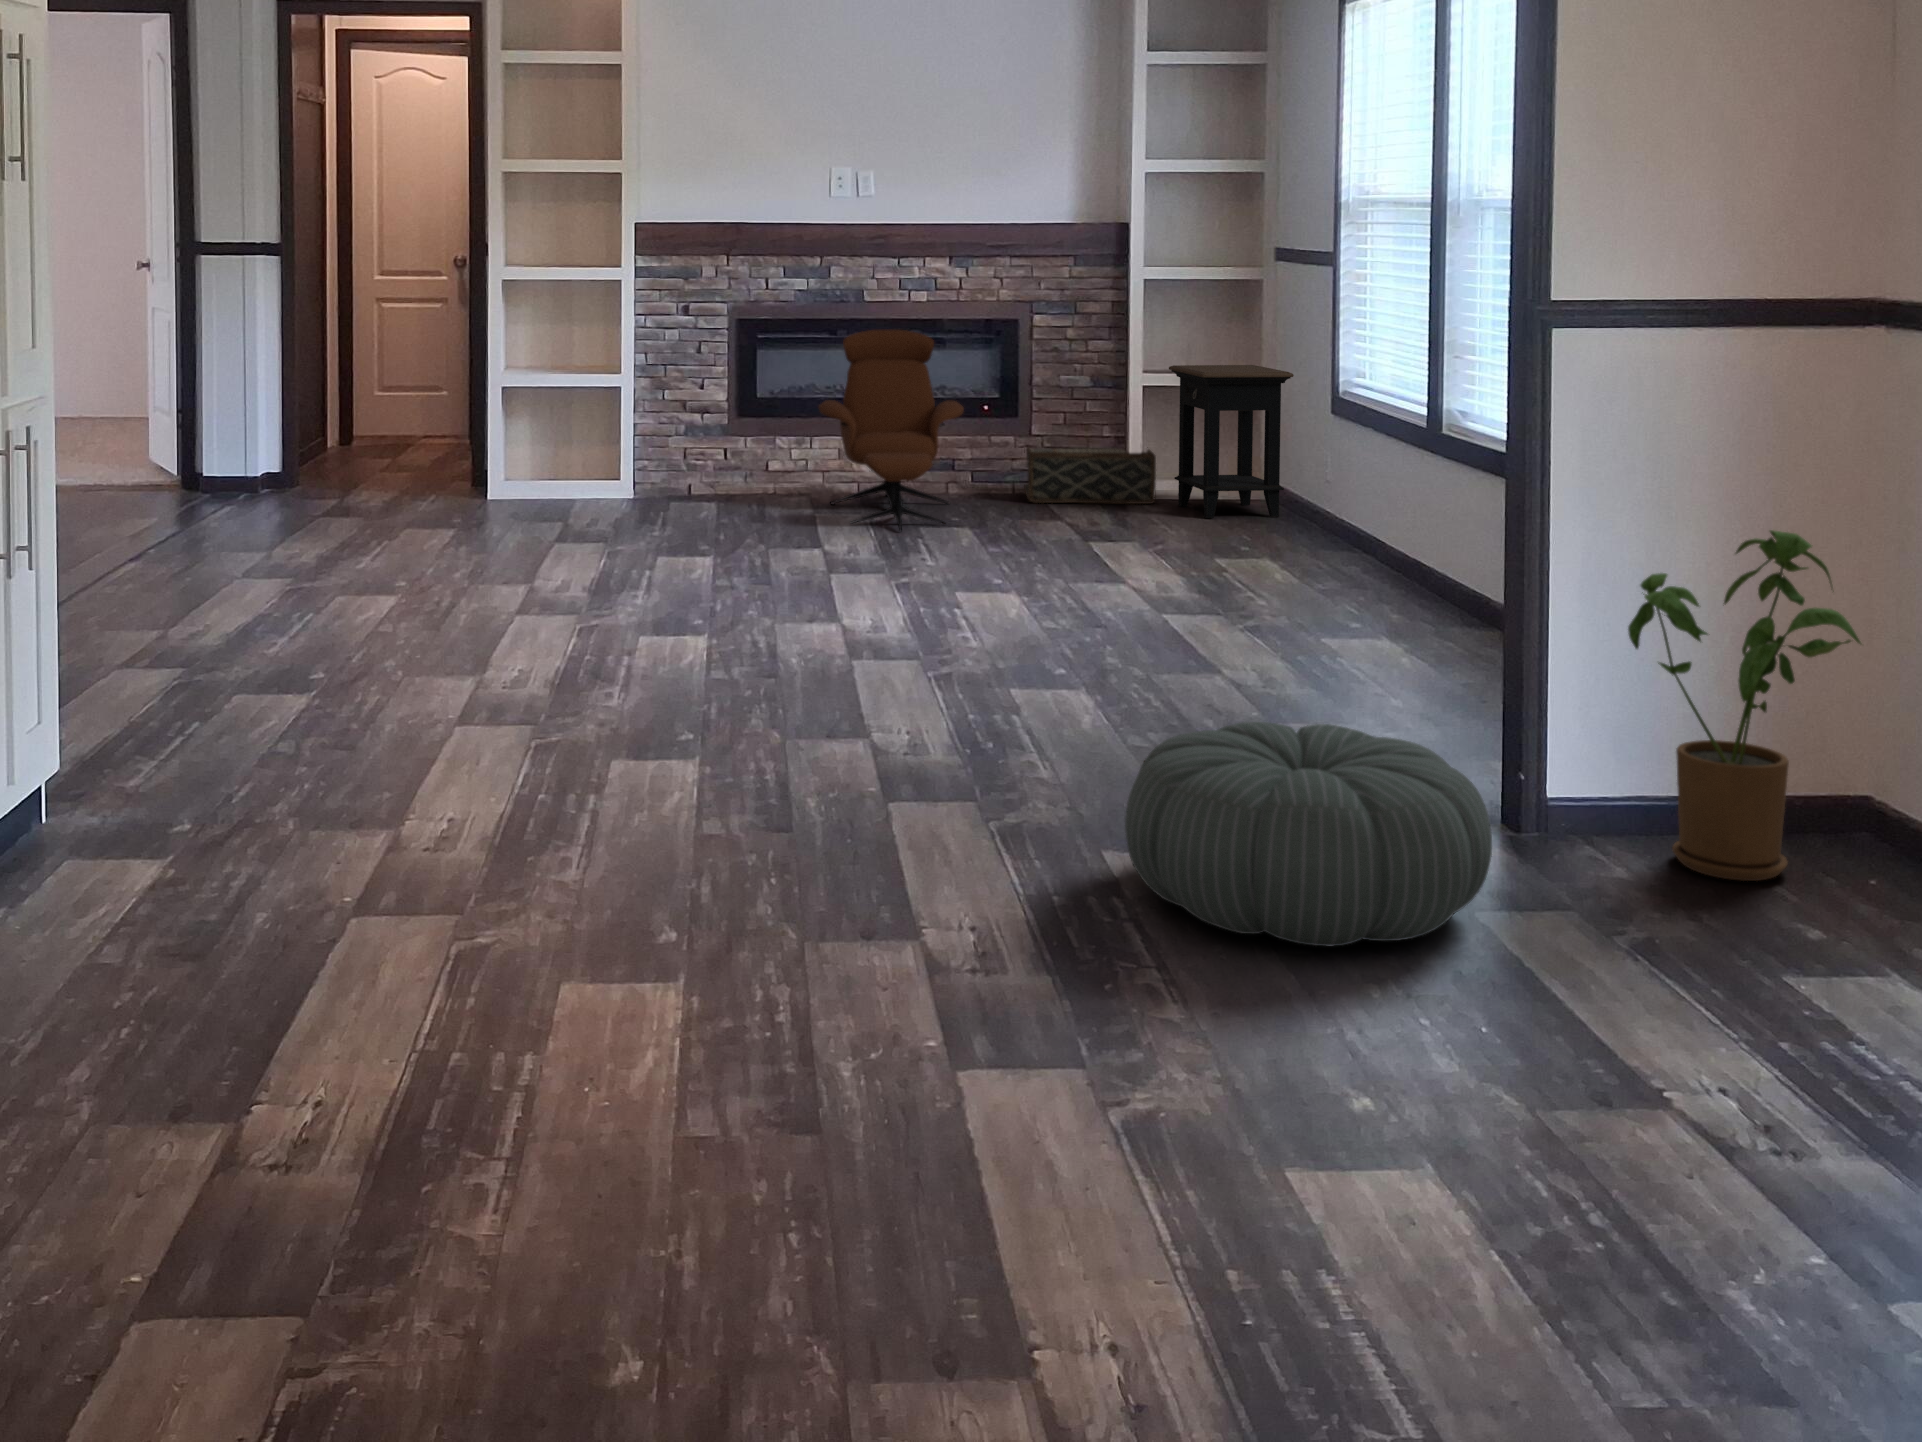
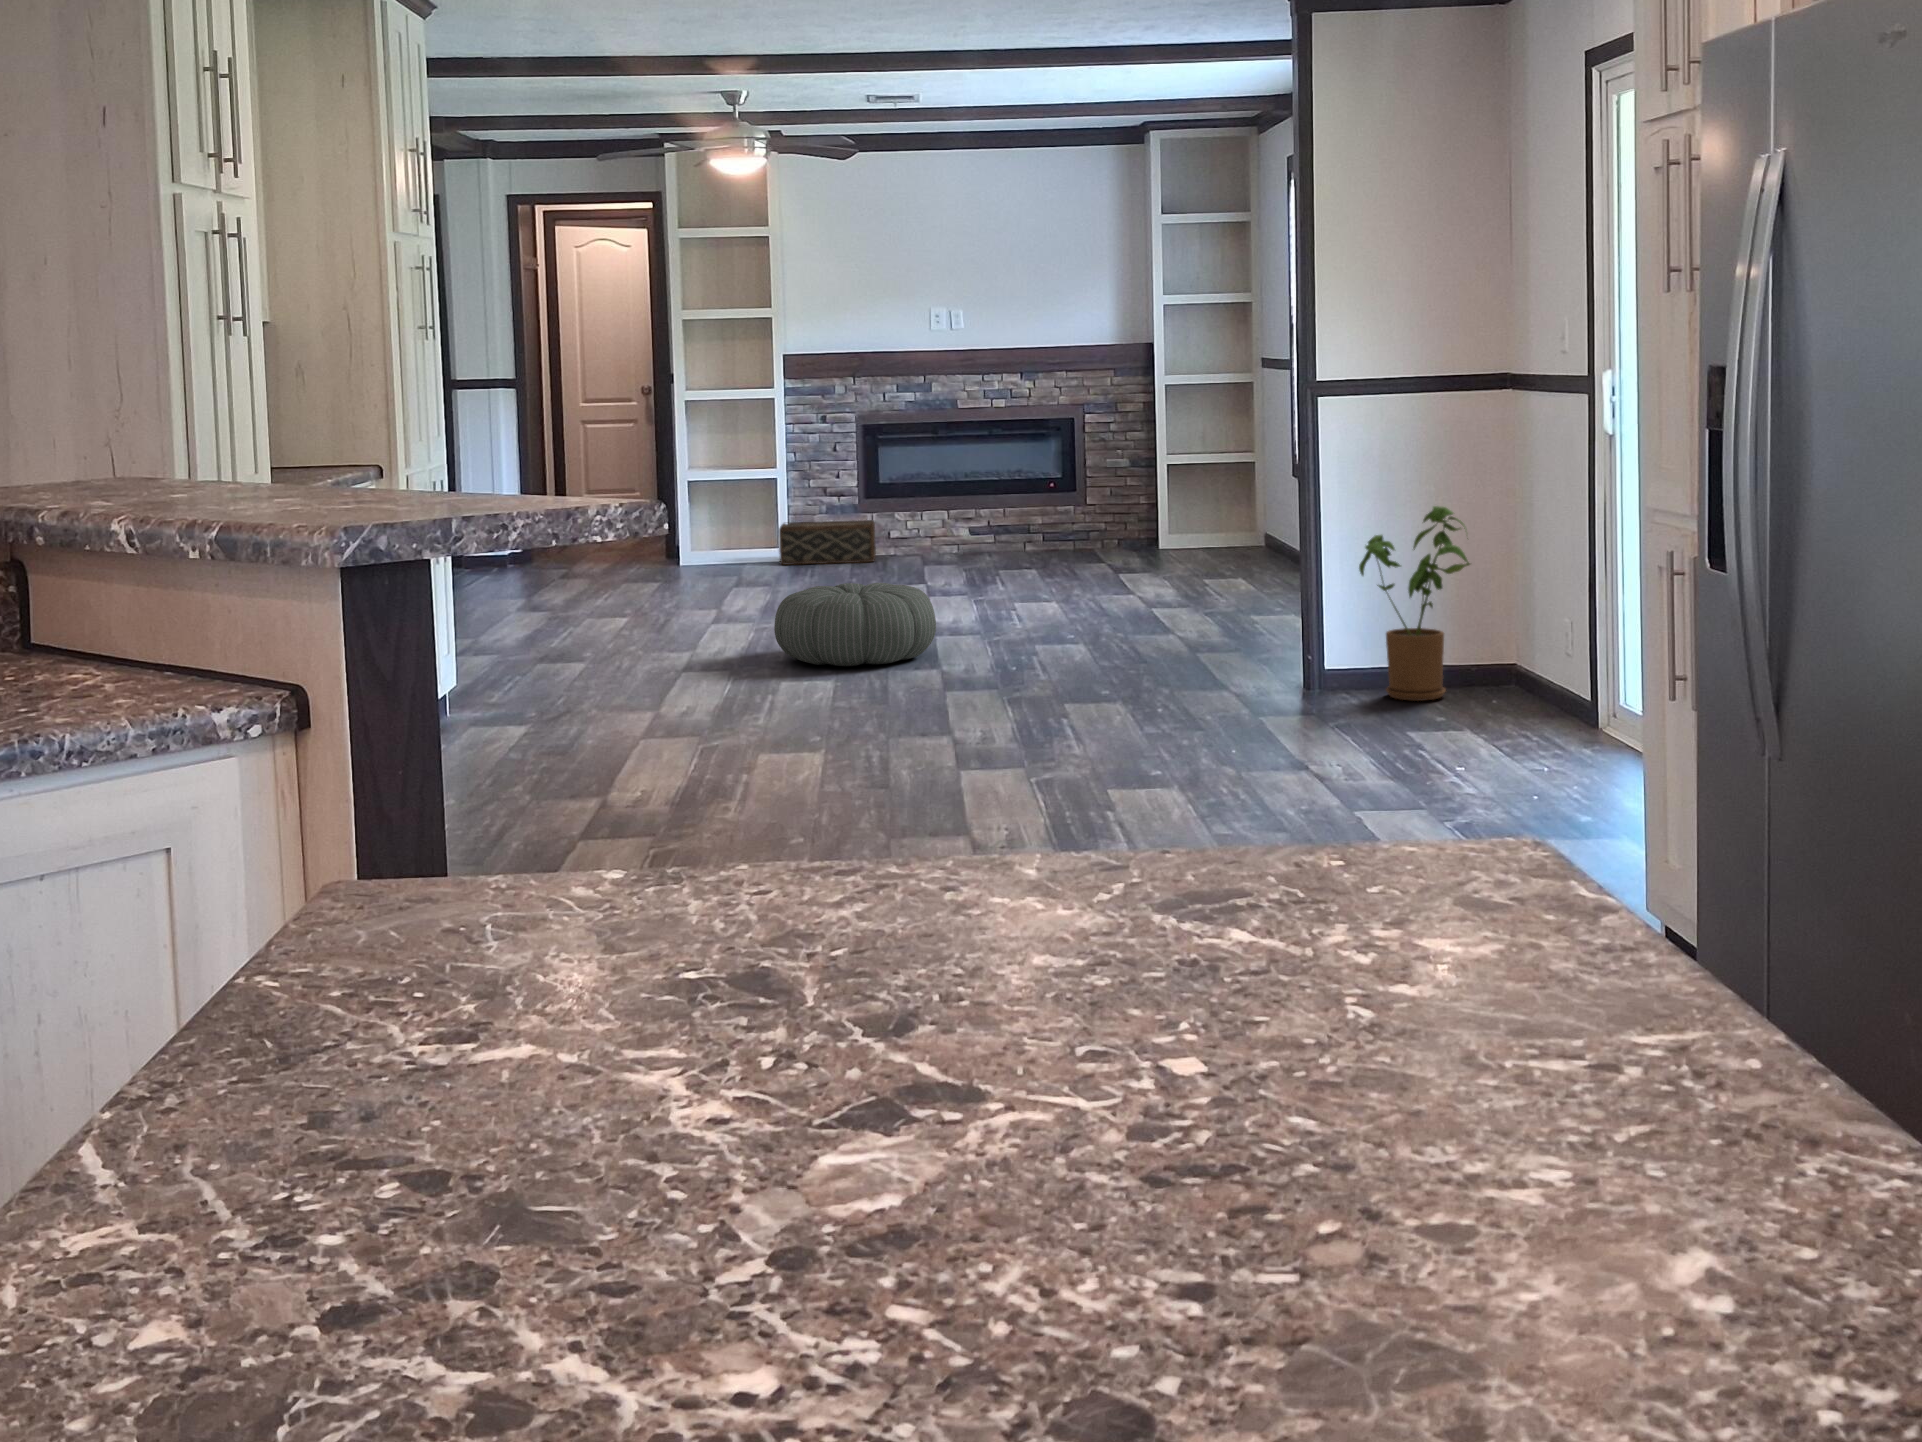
lounge chair: present [819,330,964,530] -> none [925,428,1033,573]
side table: present [1169,365,1294,518] -> none [1185,446,1272,558]
woven basket: present [1024,447,1156,504] -> present [779,520,876,565]
pouf: present [1125,722,1492,946] -> present [774,583,936,666]

